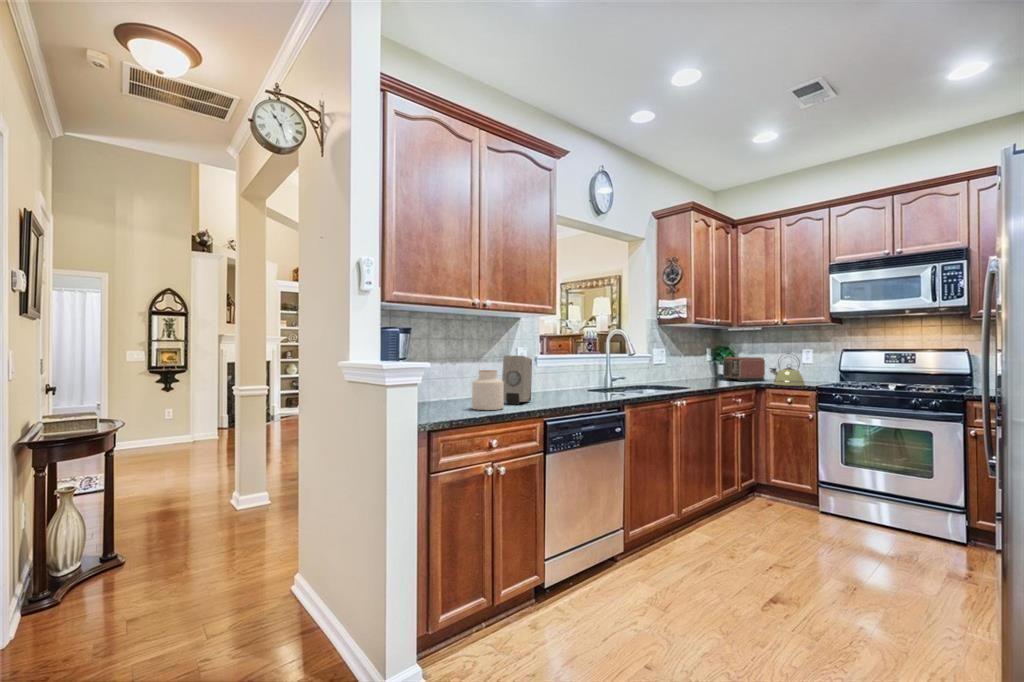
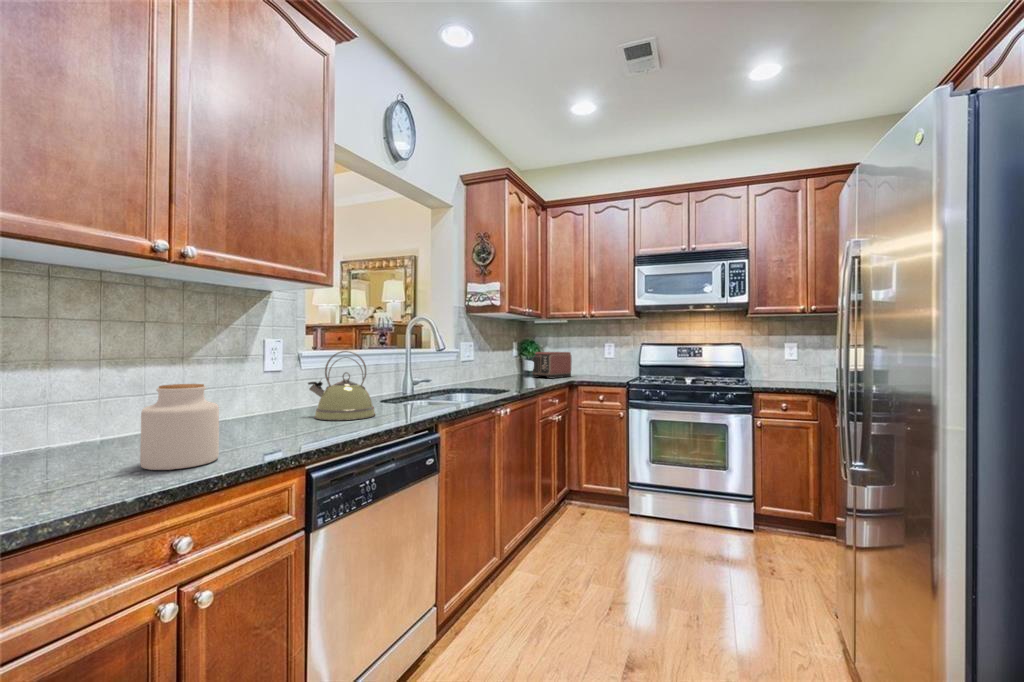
soap dispenser: present [502,355,532,404] -> none [223,354,287,444]
kettle: present [770,358,805,386] -> present [308,351,375,420]

